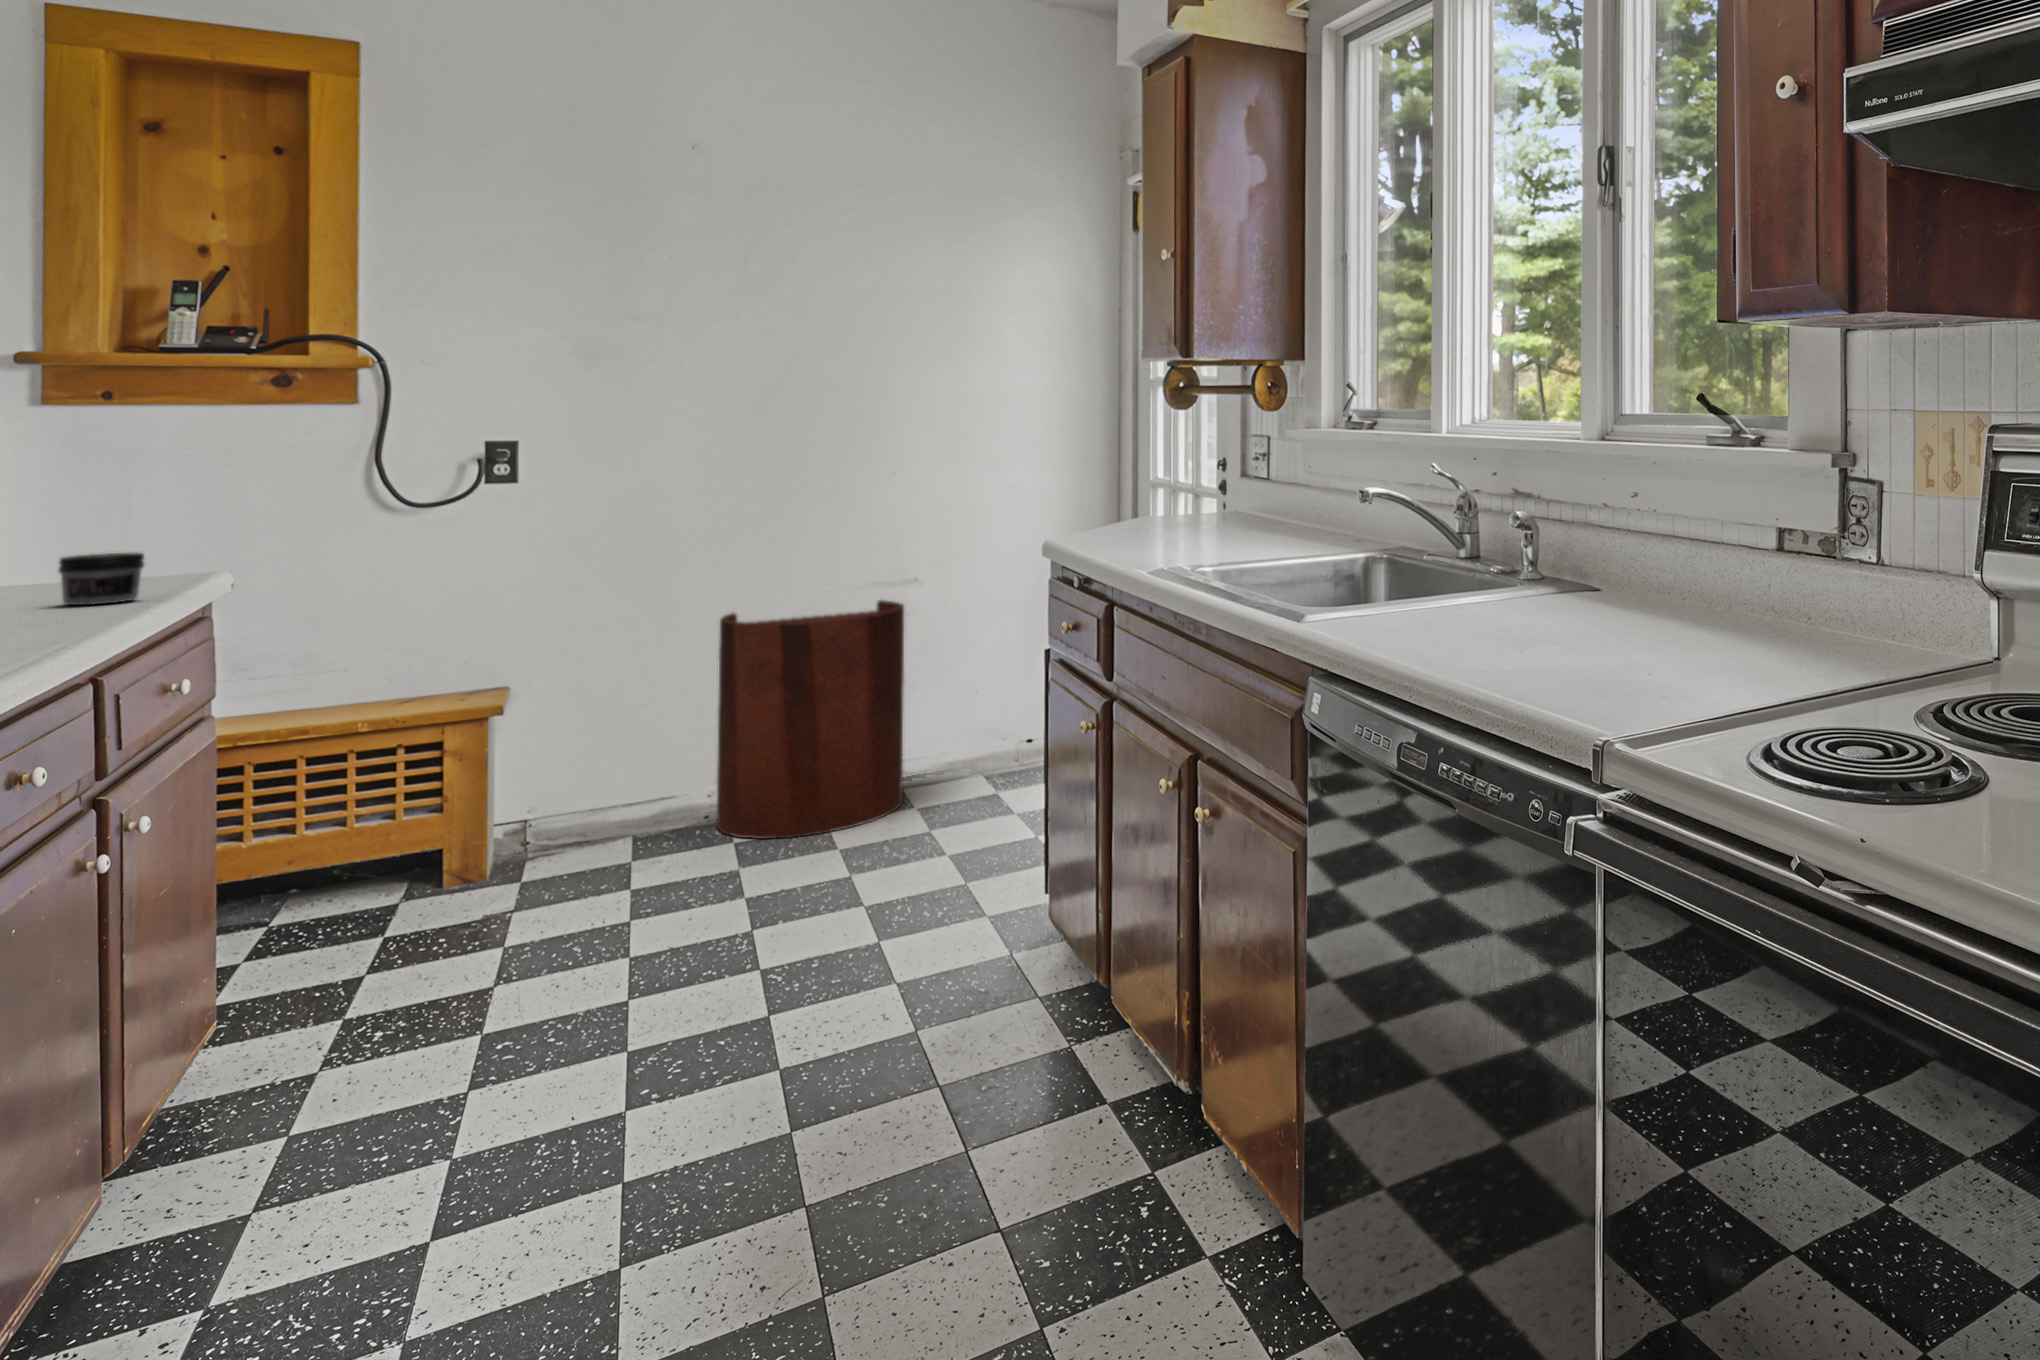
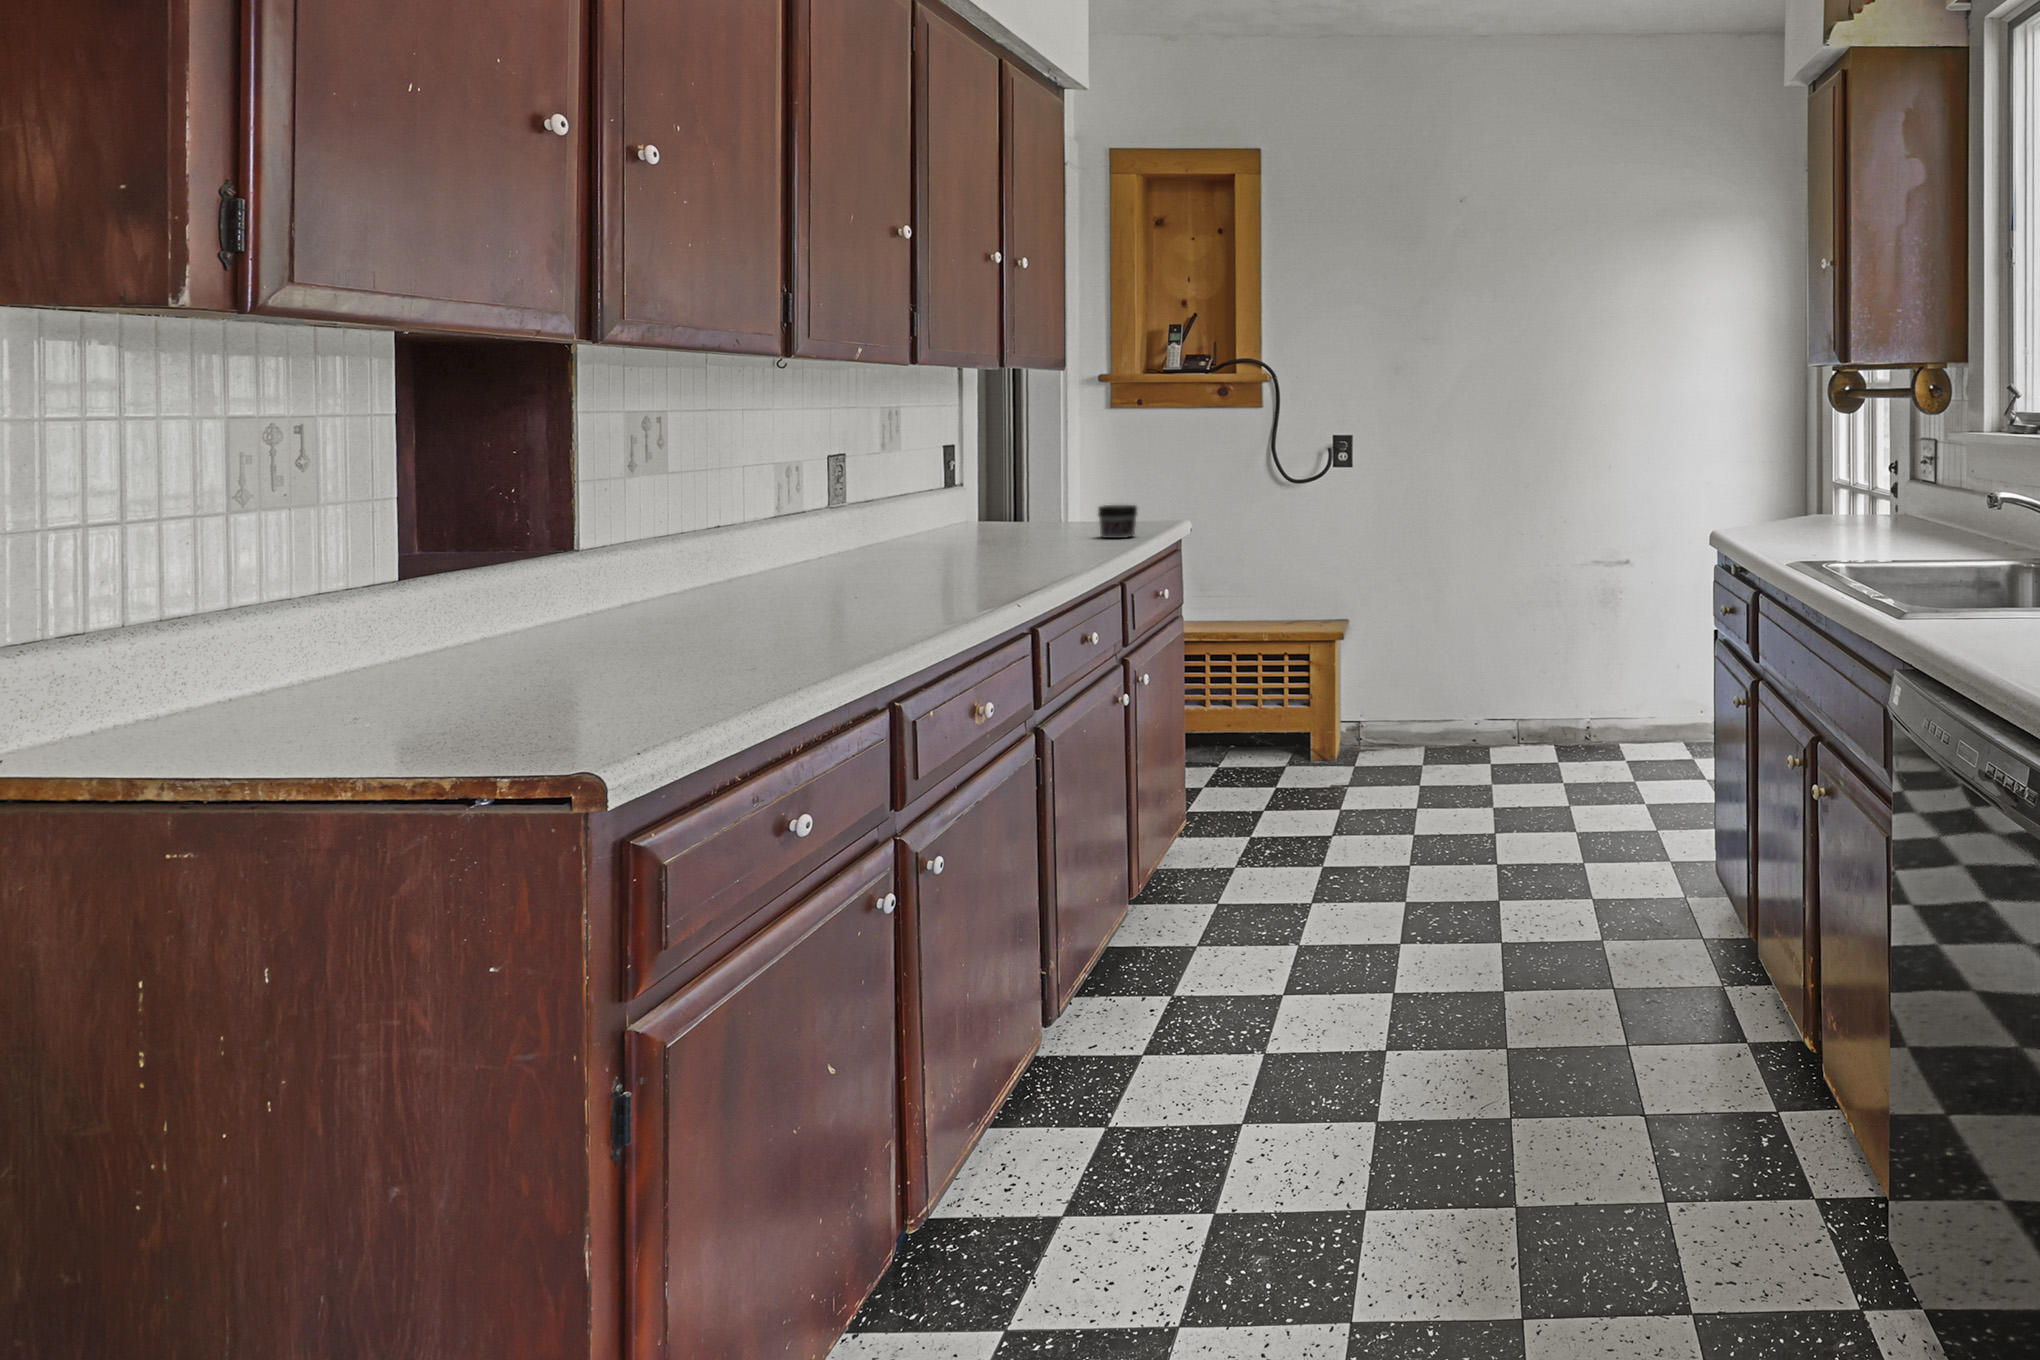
trash can: present [716,600,904,839] -> none [1483,568,1624,769]

